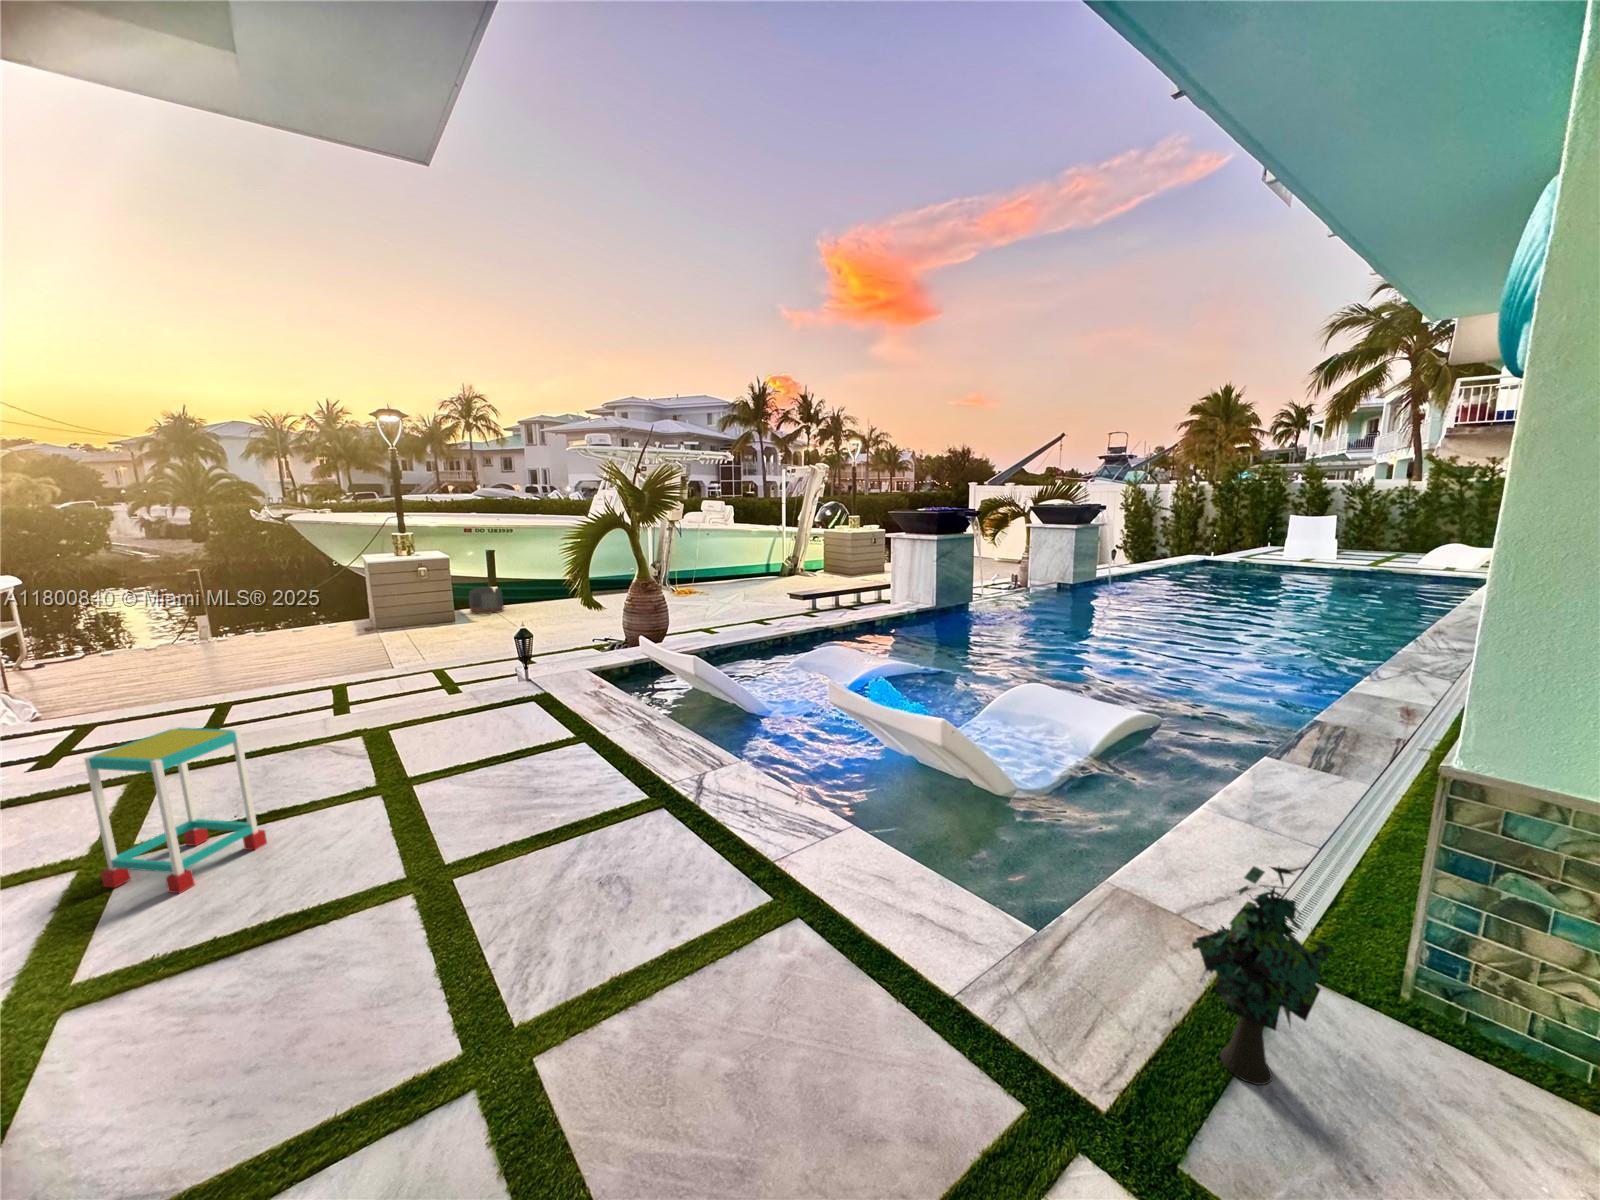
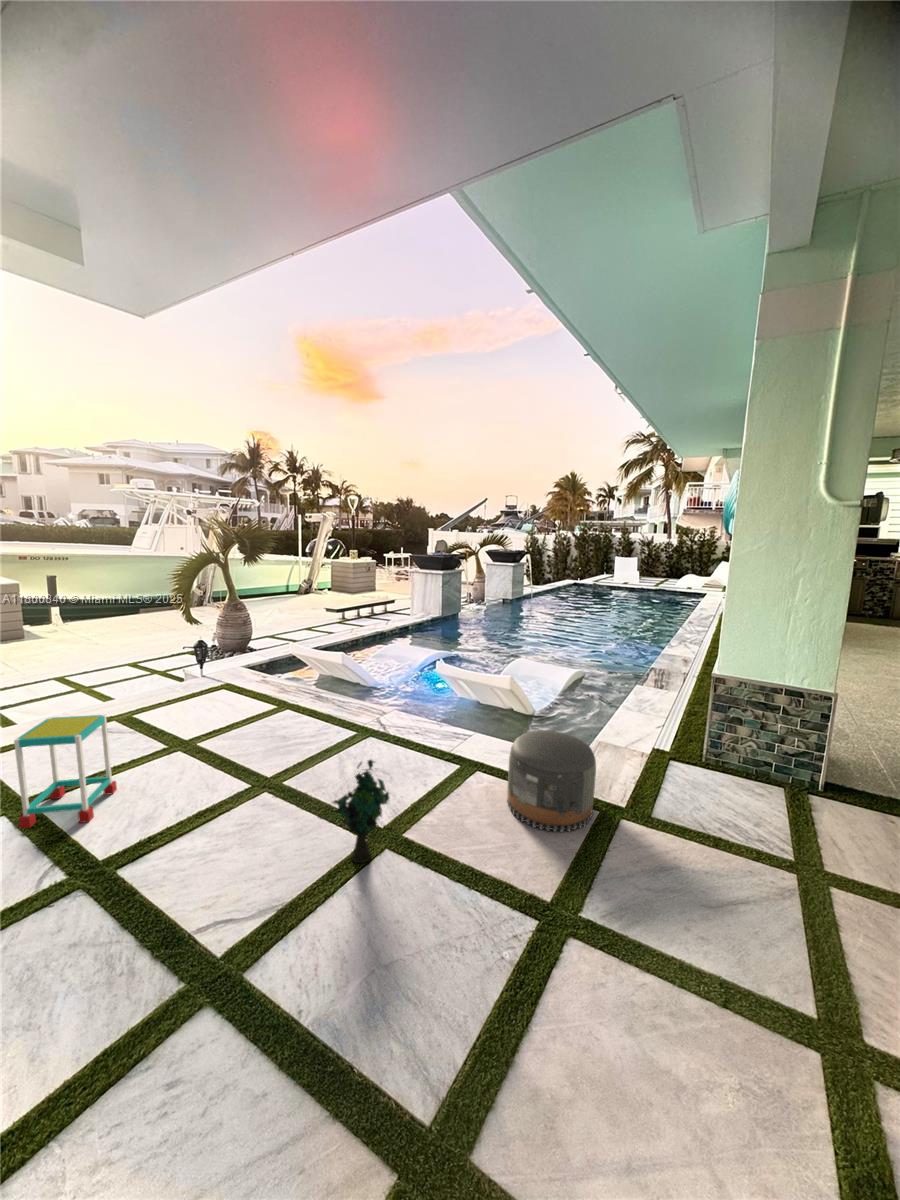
pouf: present [469,587,503,614] -> present [507,731,596,832]
decorative plant: present [1192,866,1332,1085] -> present [333,760,389,863]

